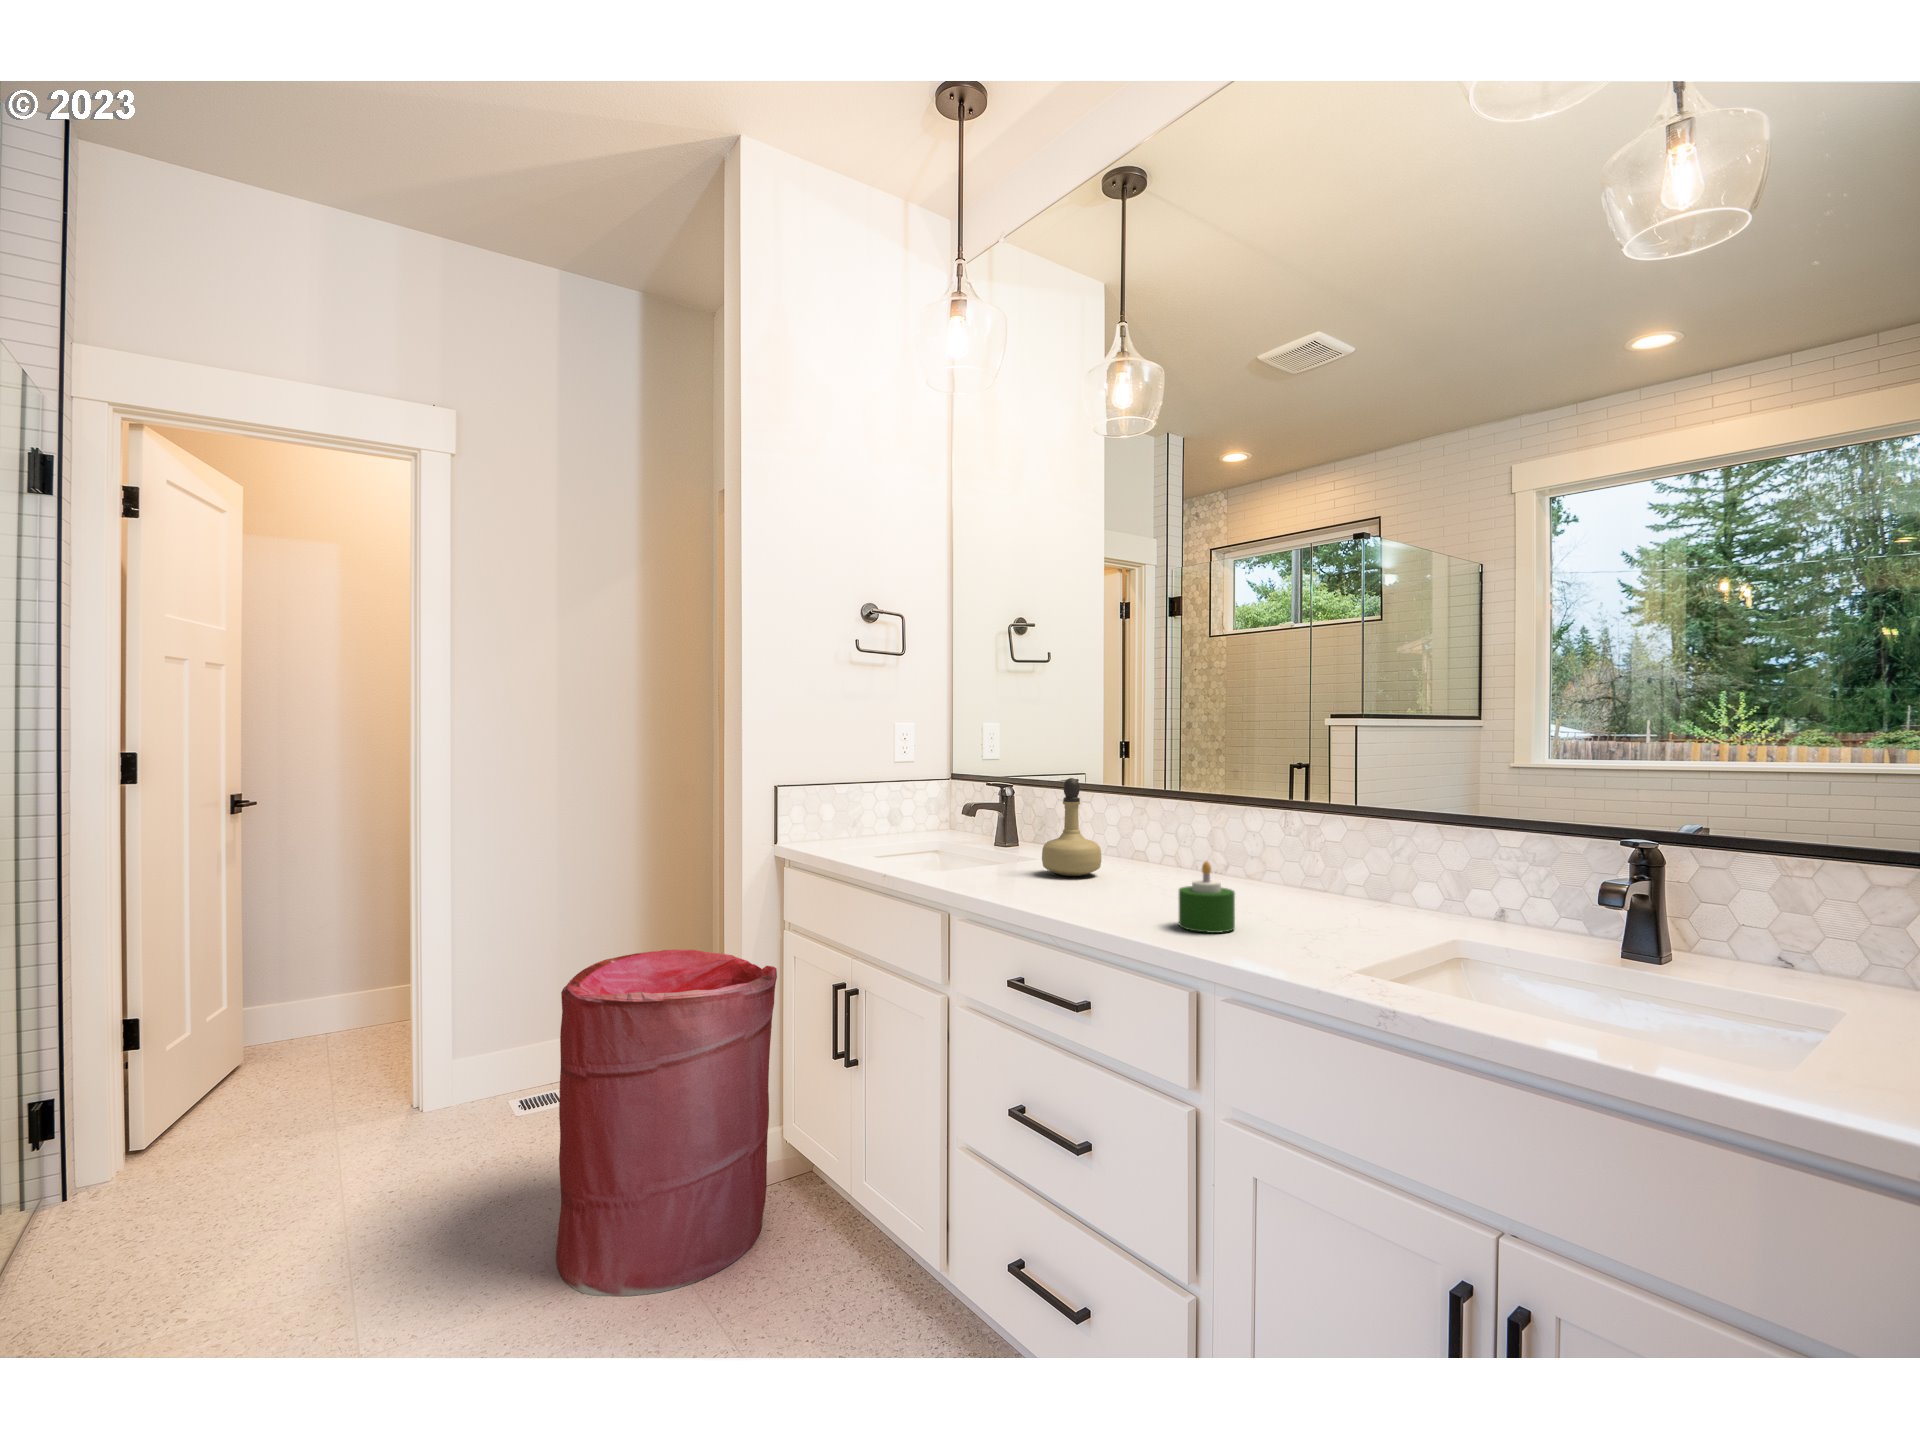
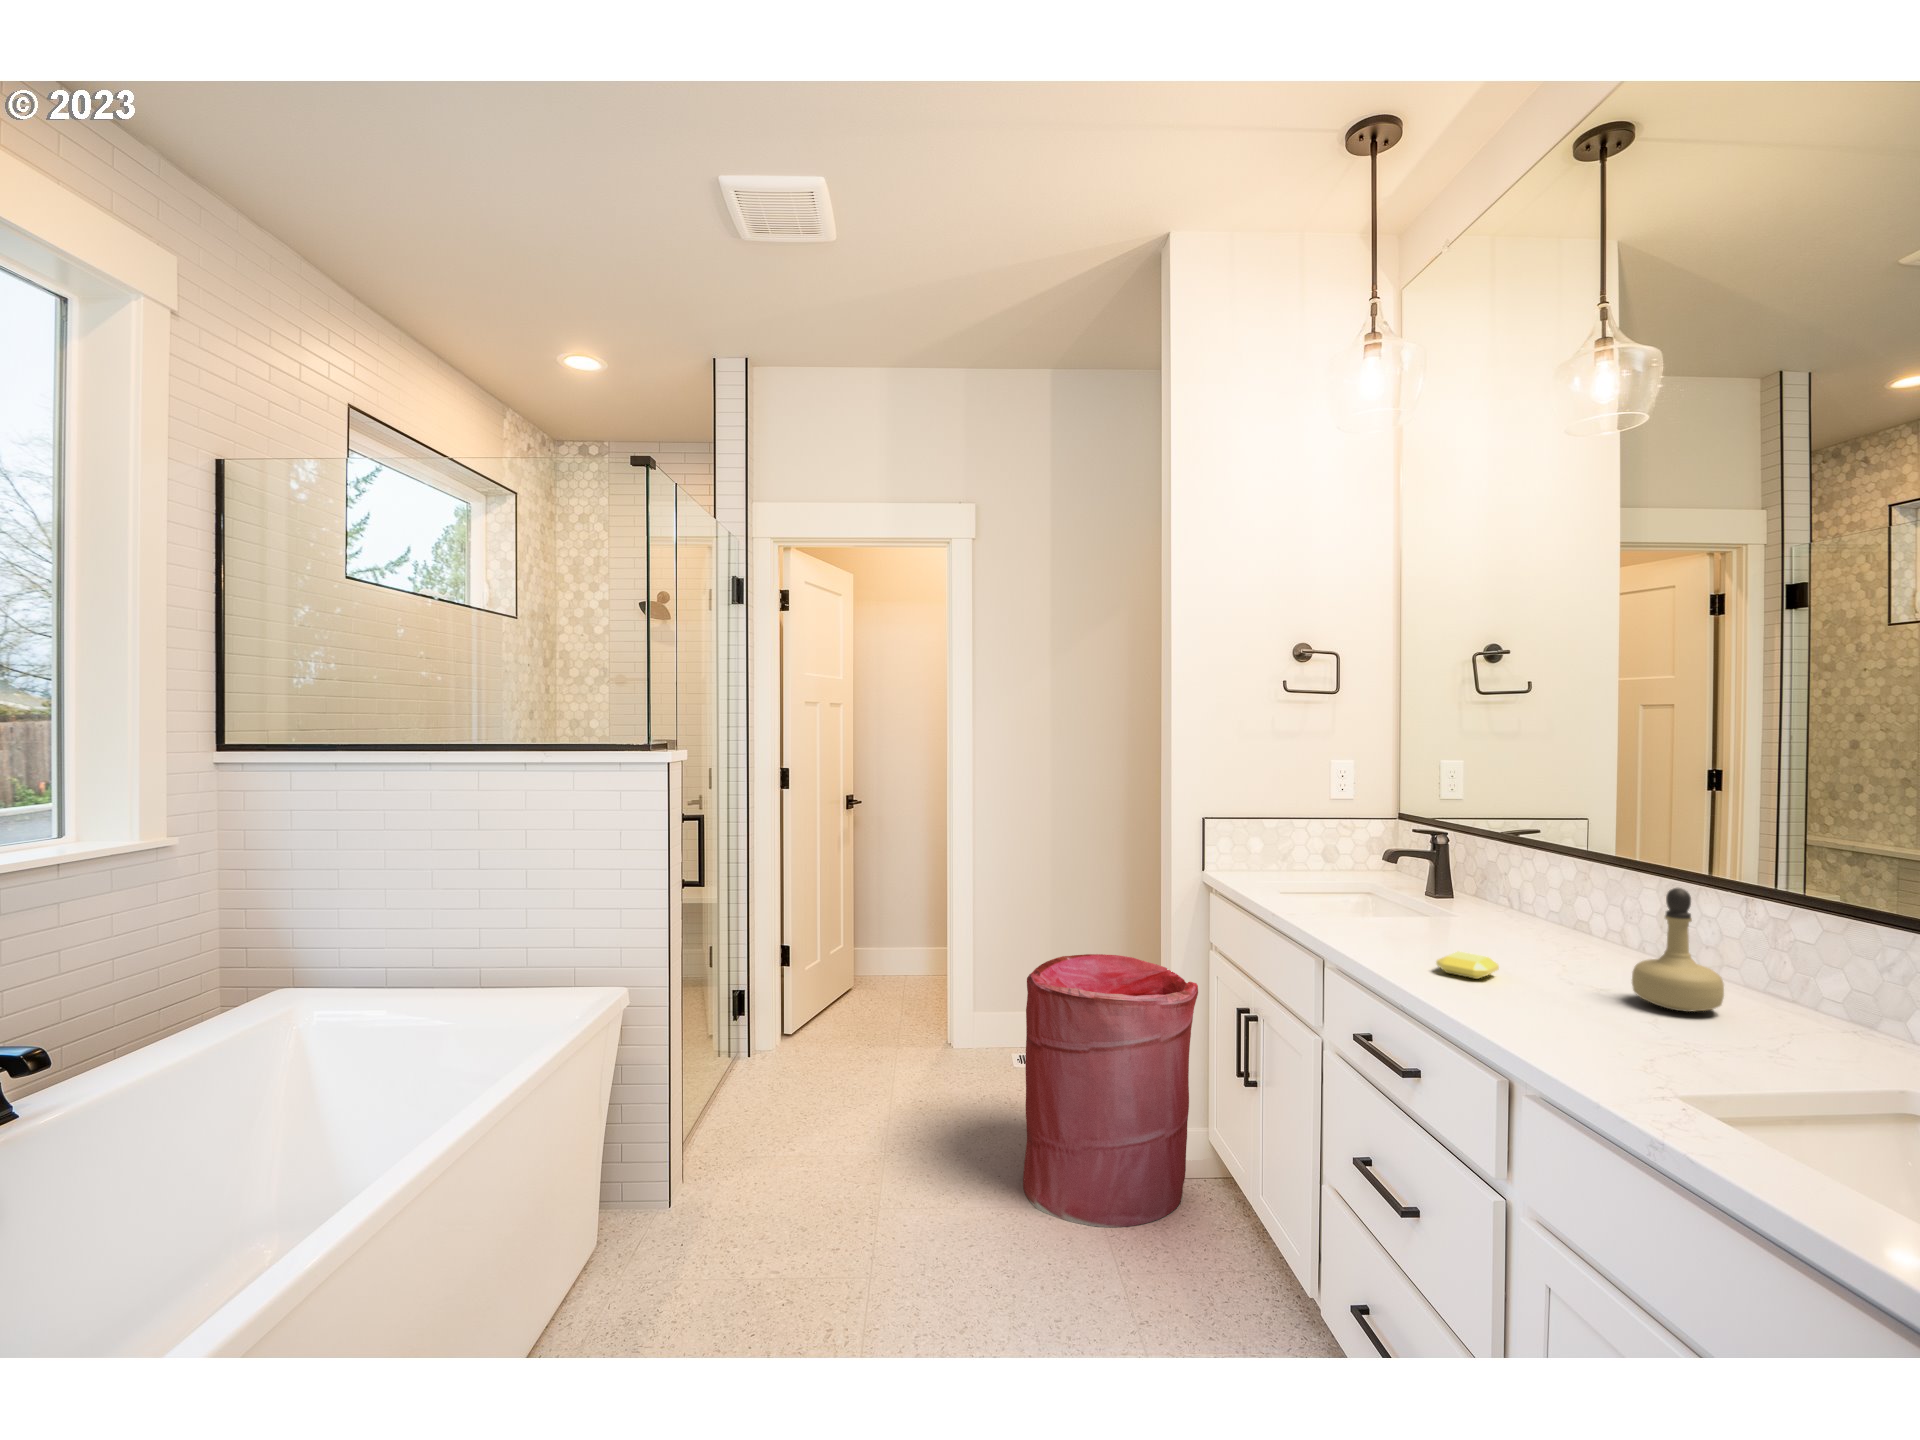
perfume bottle: present [1042,778,1101,876] -> present [1632,888,1724,1012]
candle: present [1179,861,1235,933] -> none [1511,959,1572,1030]
soap bar: none [1074,876,1128,901] -> present [1436,951,1499,979]

